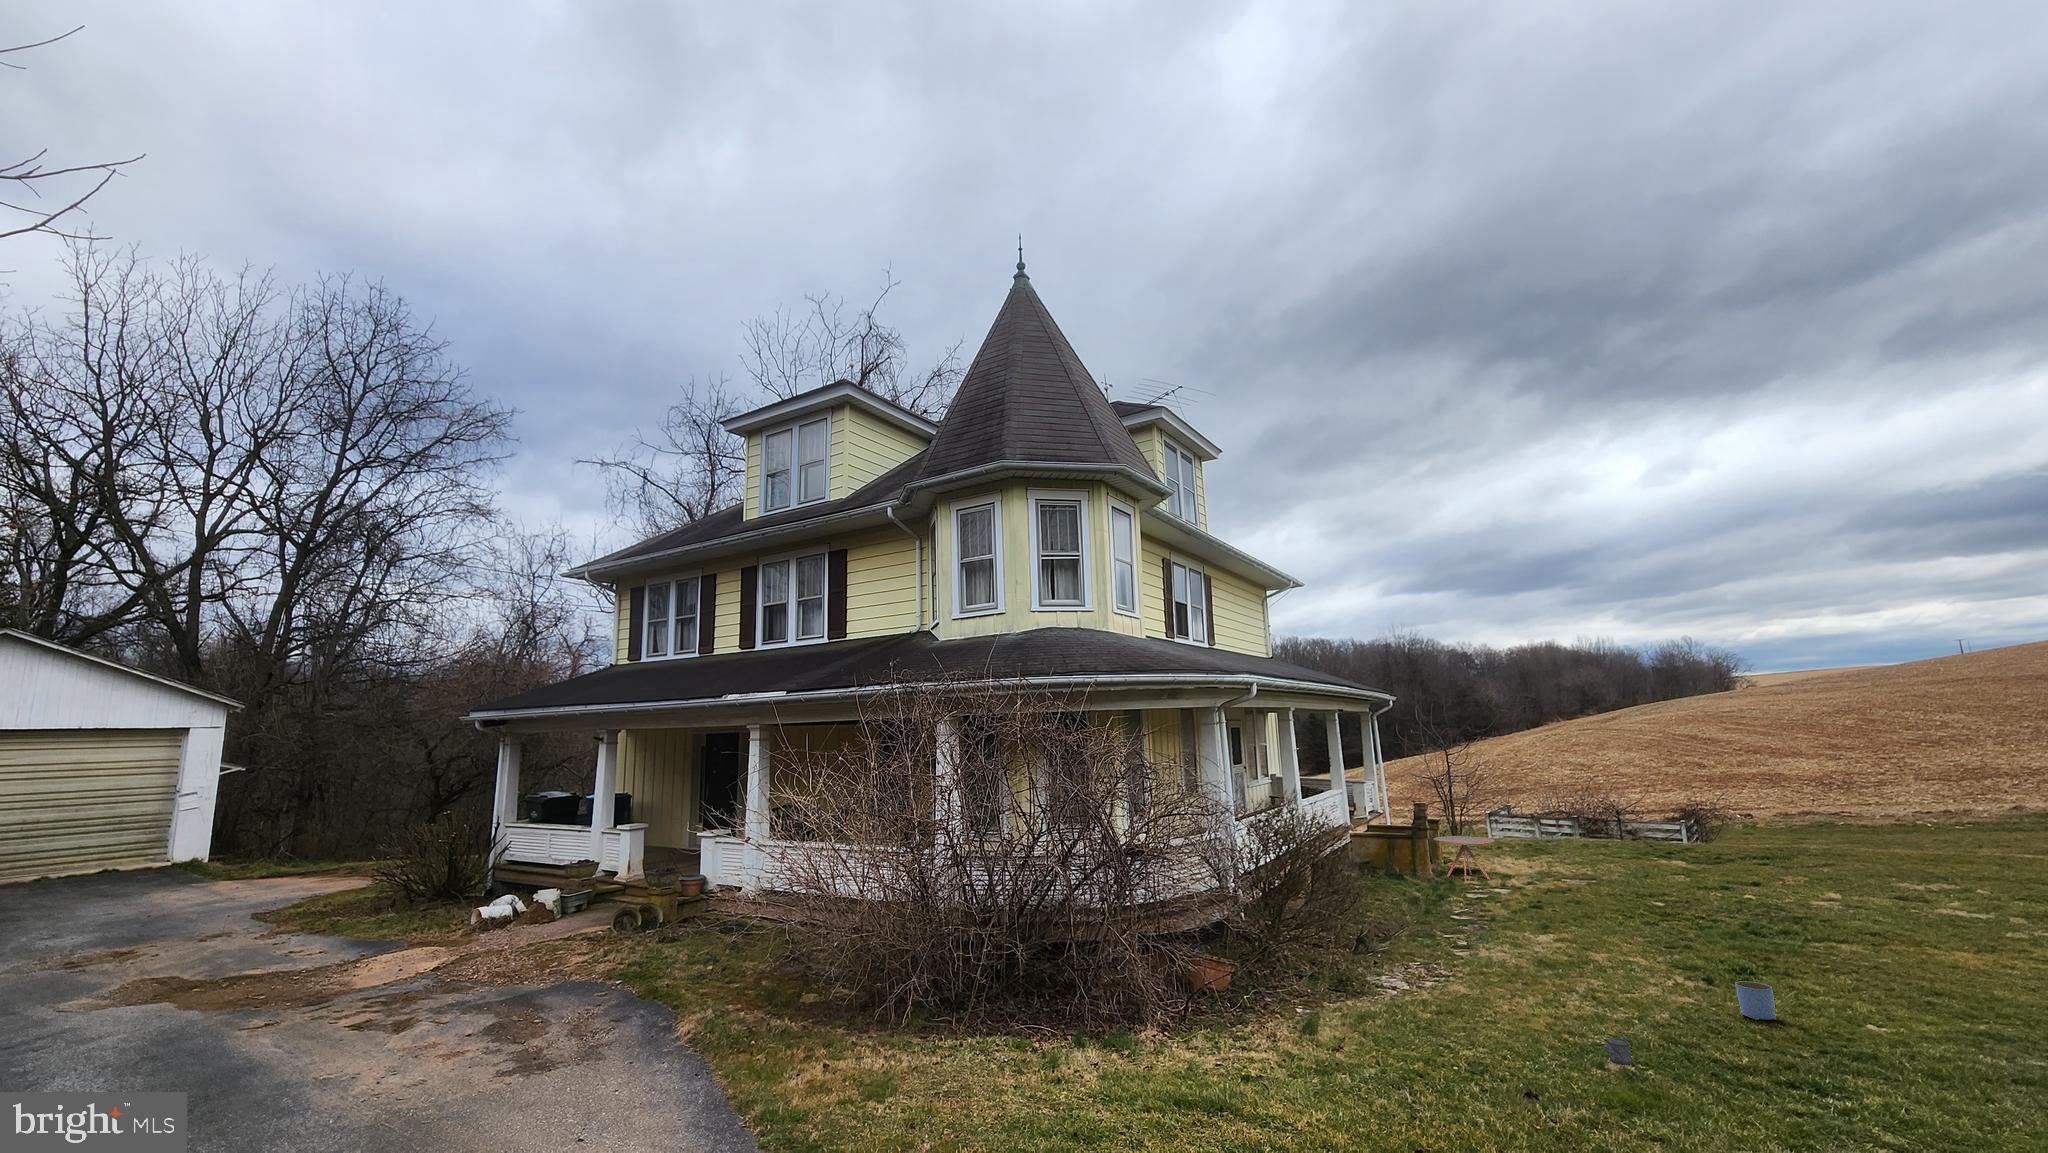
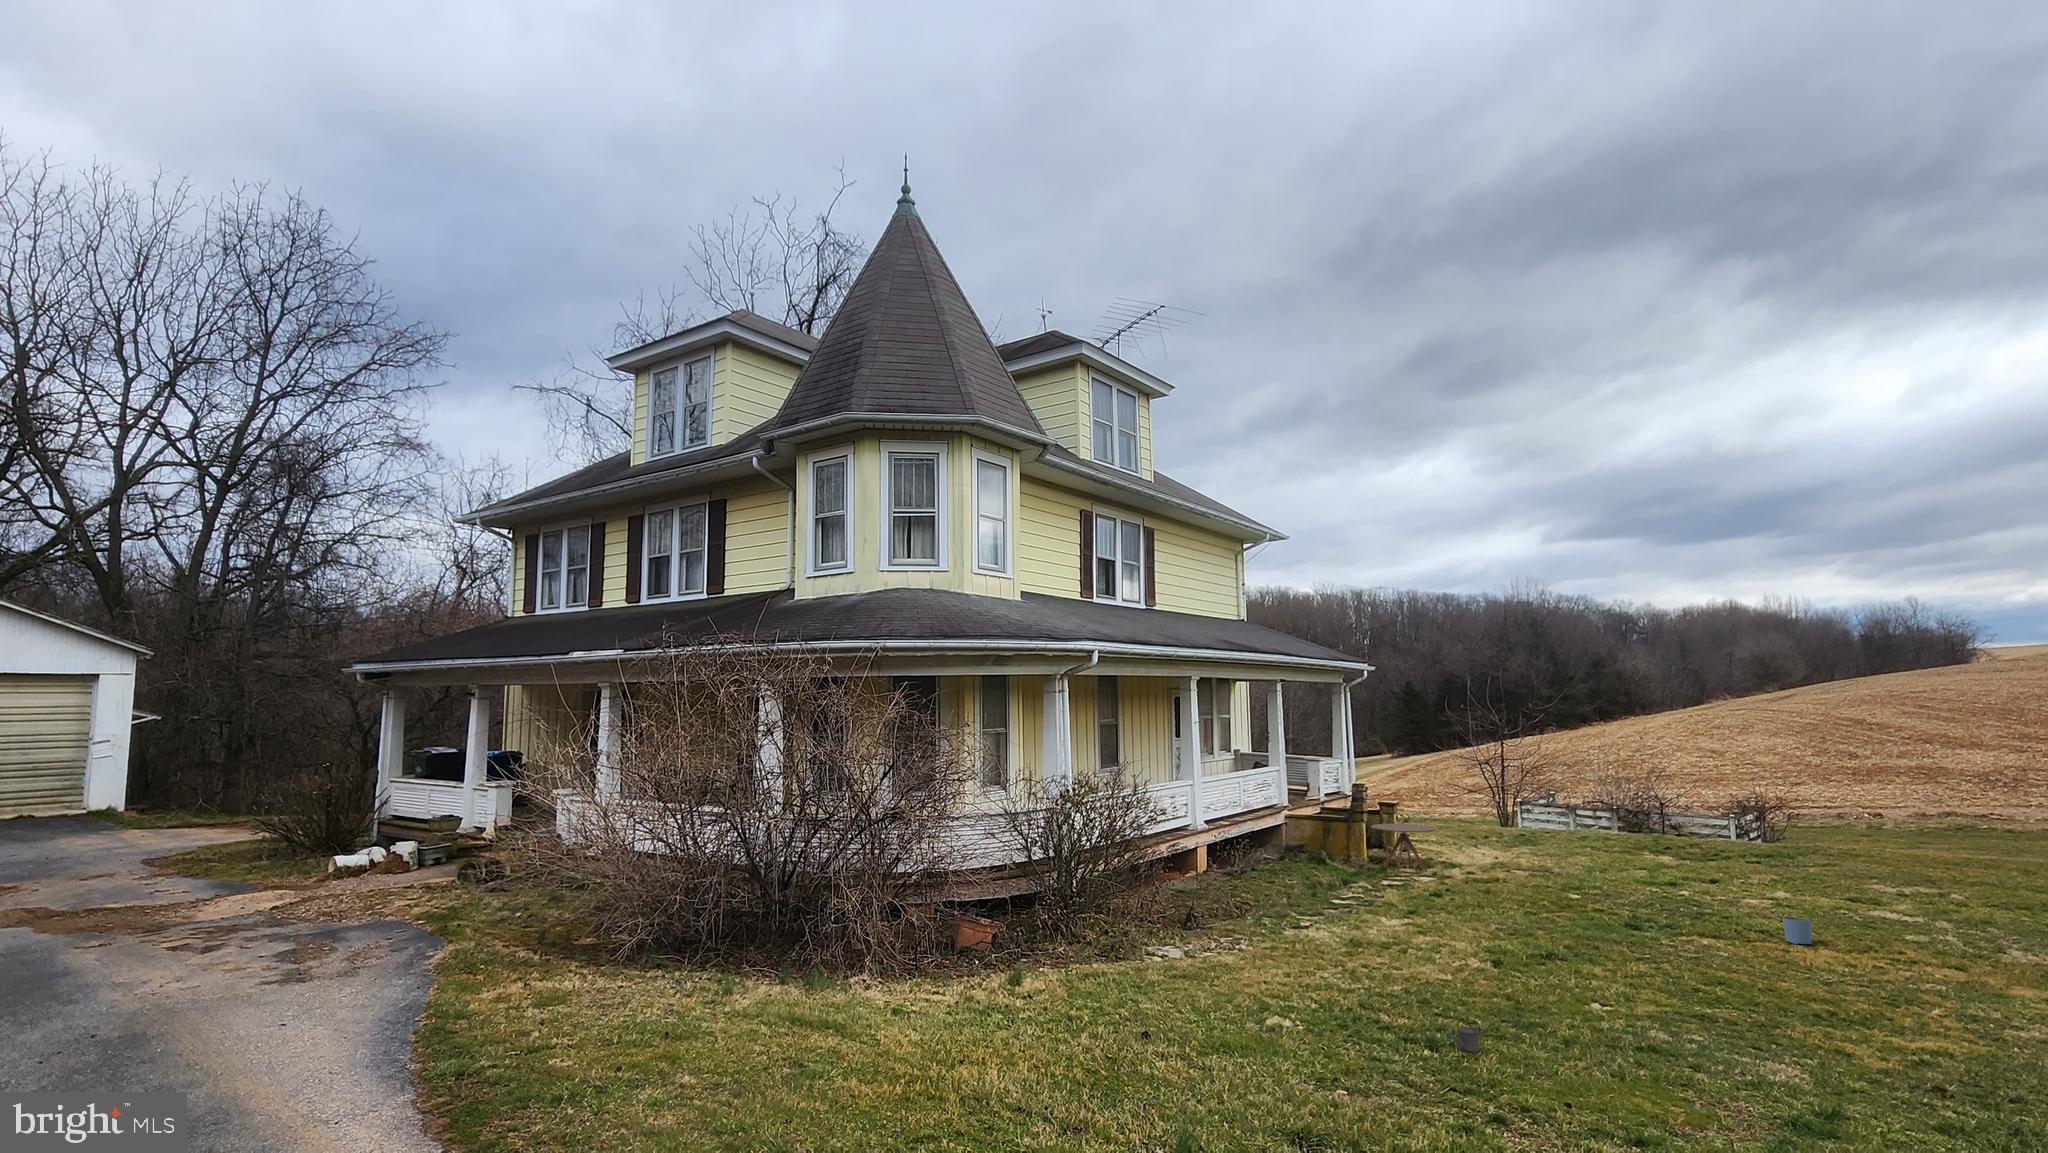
planter: present [1735,981,1776,1020] -> present [1783,916,1812,945]
watering can: present [1604,1036,1632,1065] -> present [1446,1026,1480,1053]

